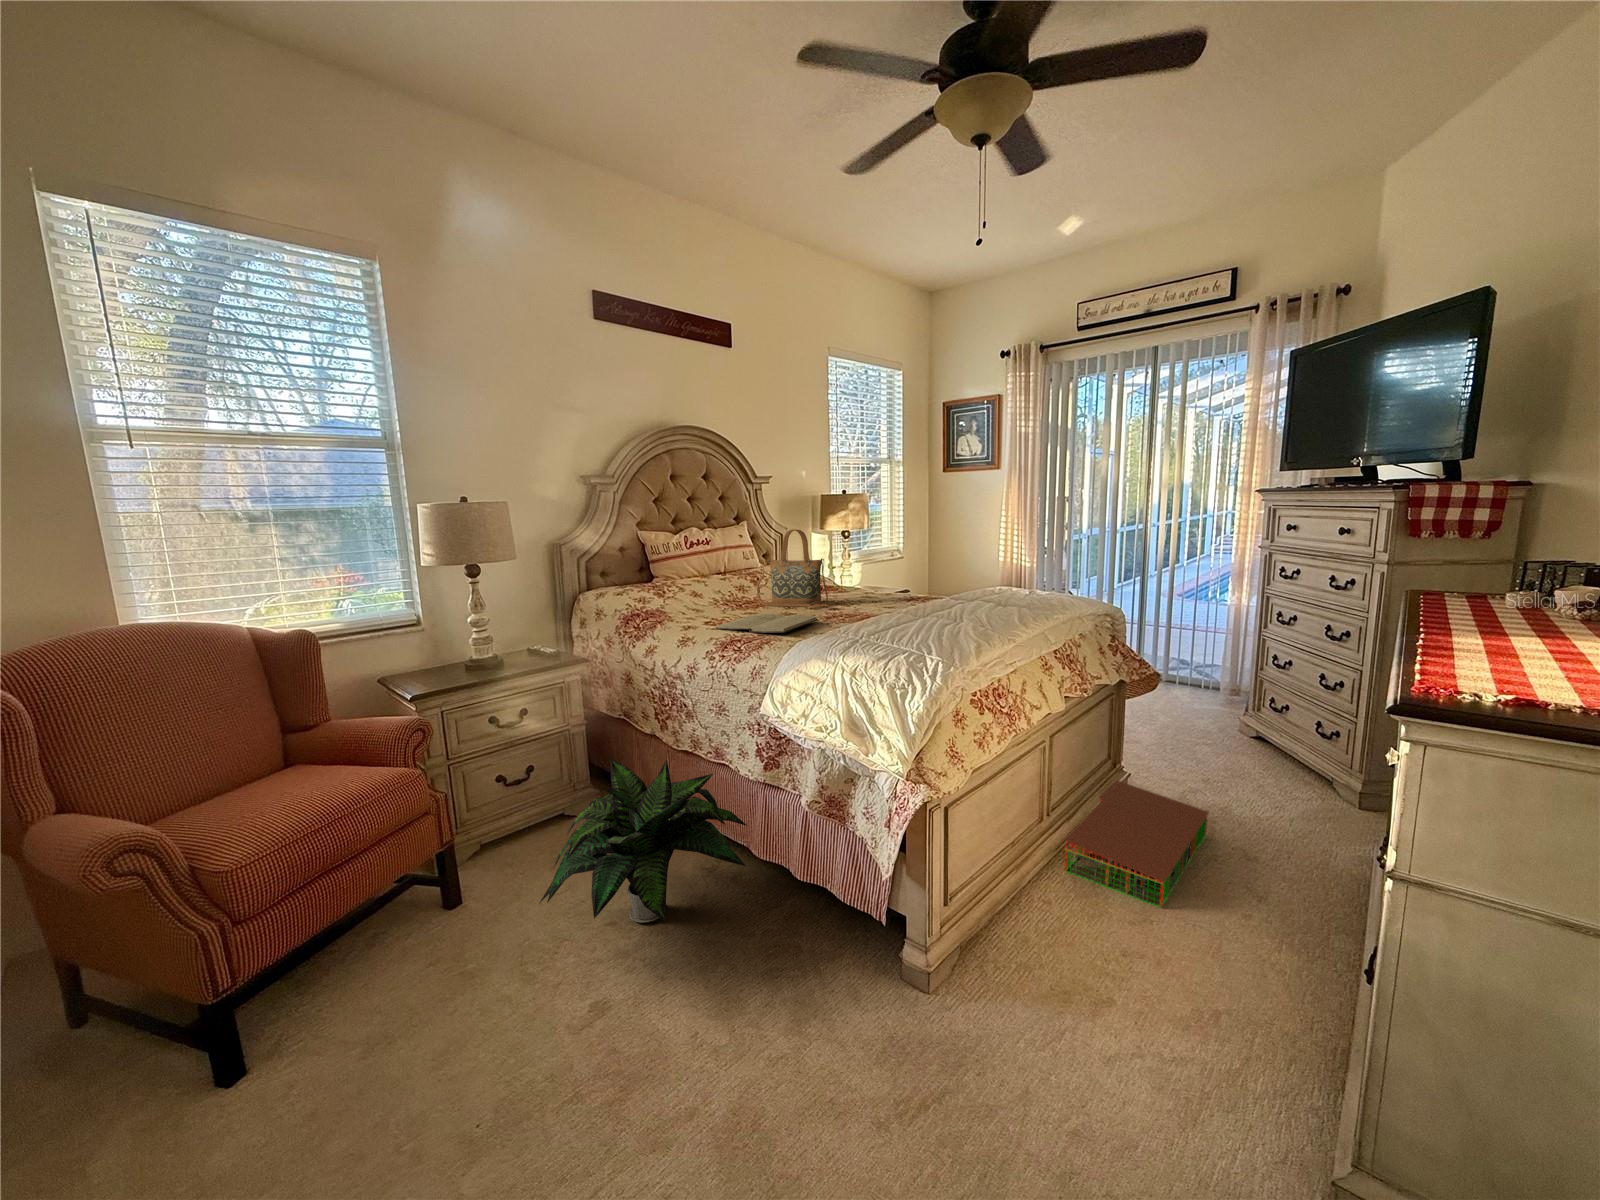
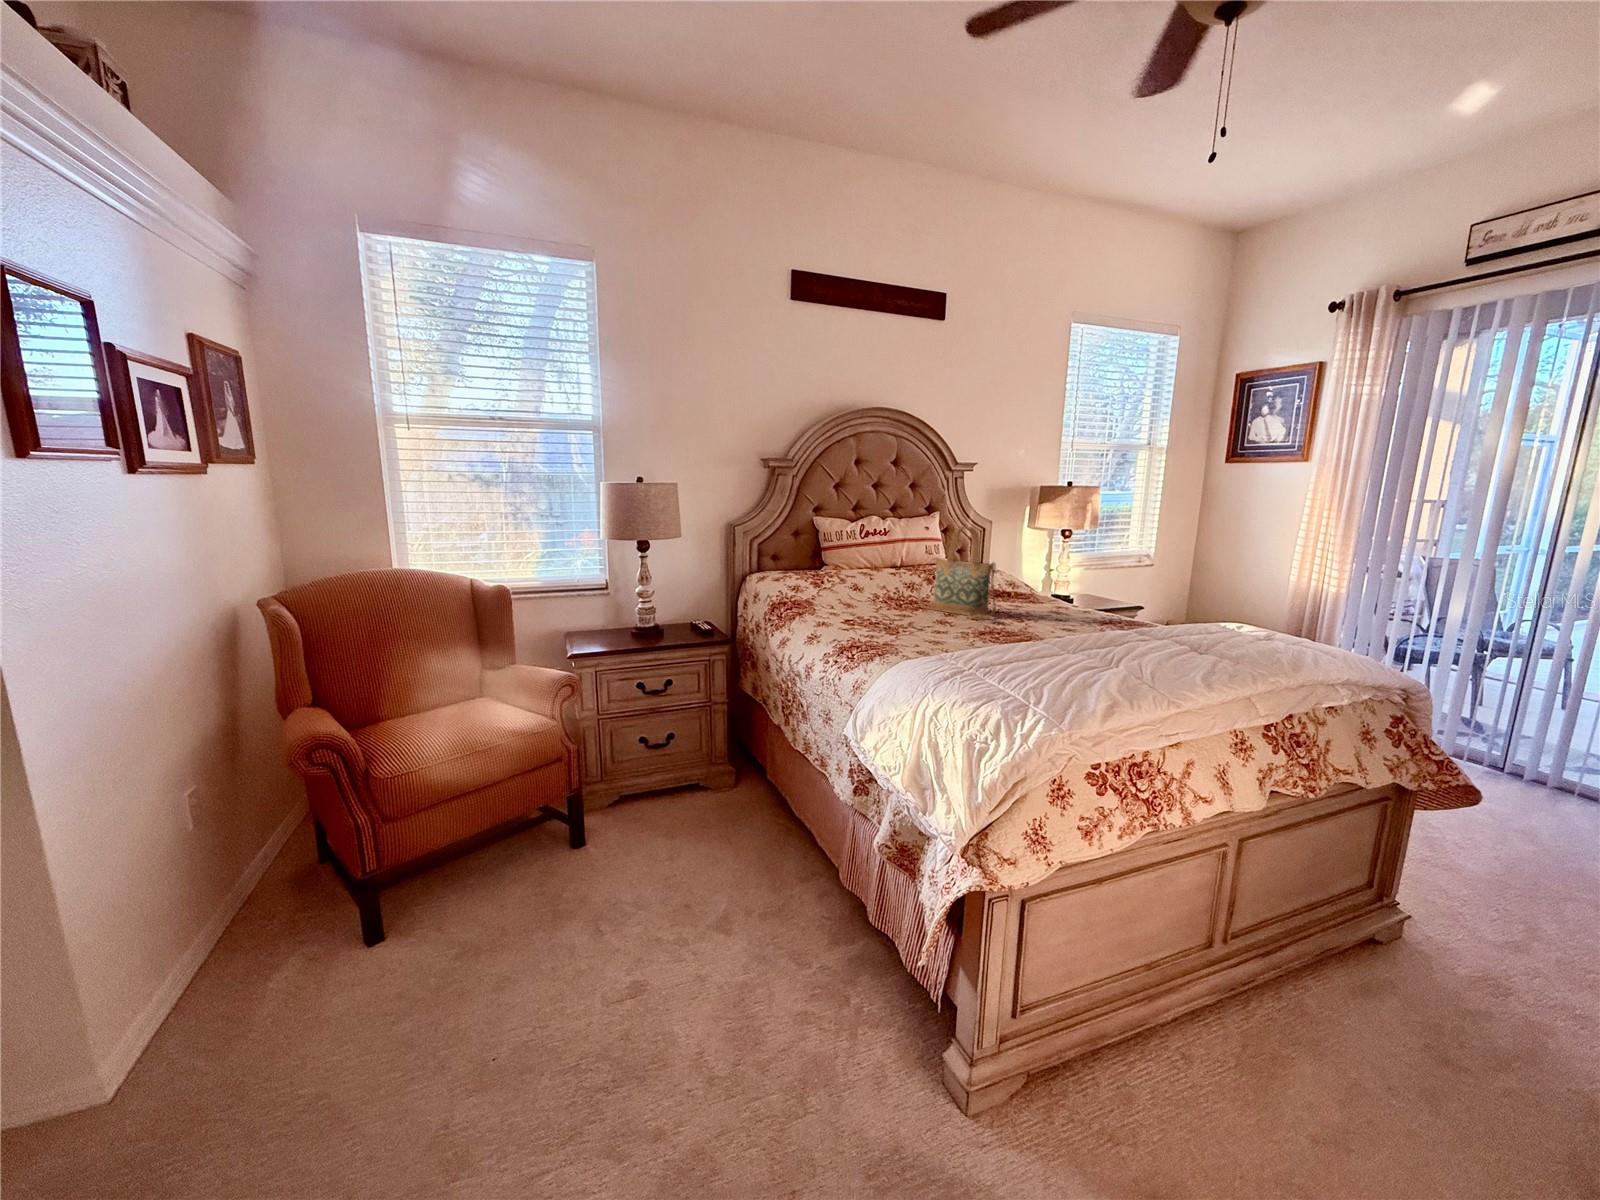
book: present [716,614,818,633] -> none [846,618,962,645]
potted plant: present [539,758,747,923] -> none [612,744,828,927]
storage bin: present [1064,780,1209,907] -> none [1239,920,1536,1137]

